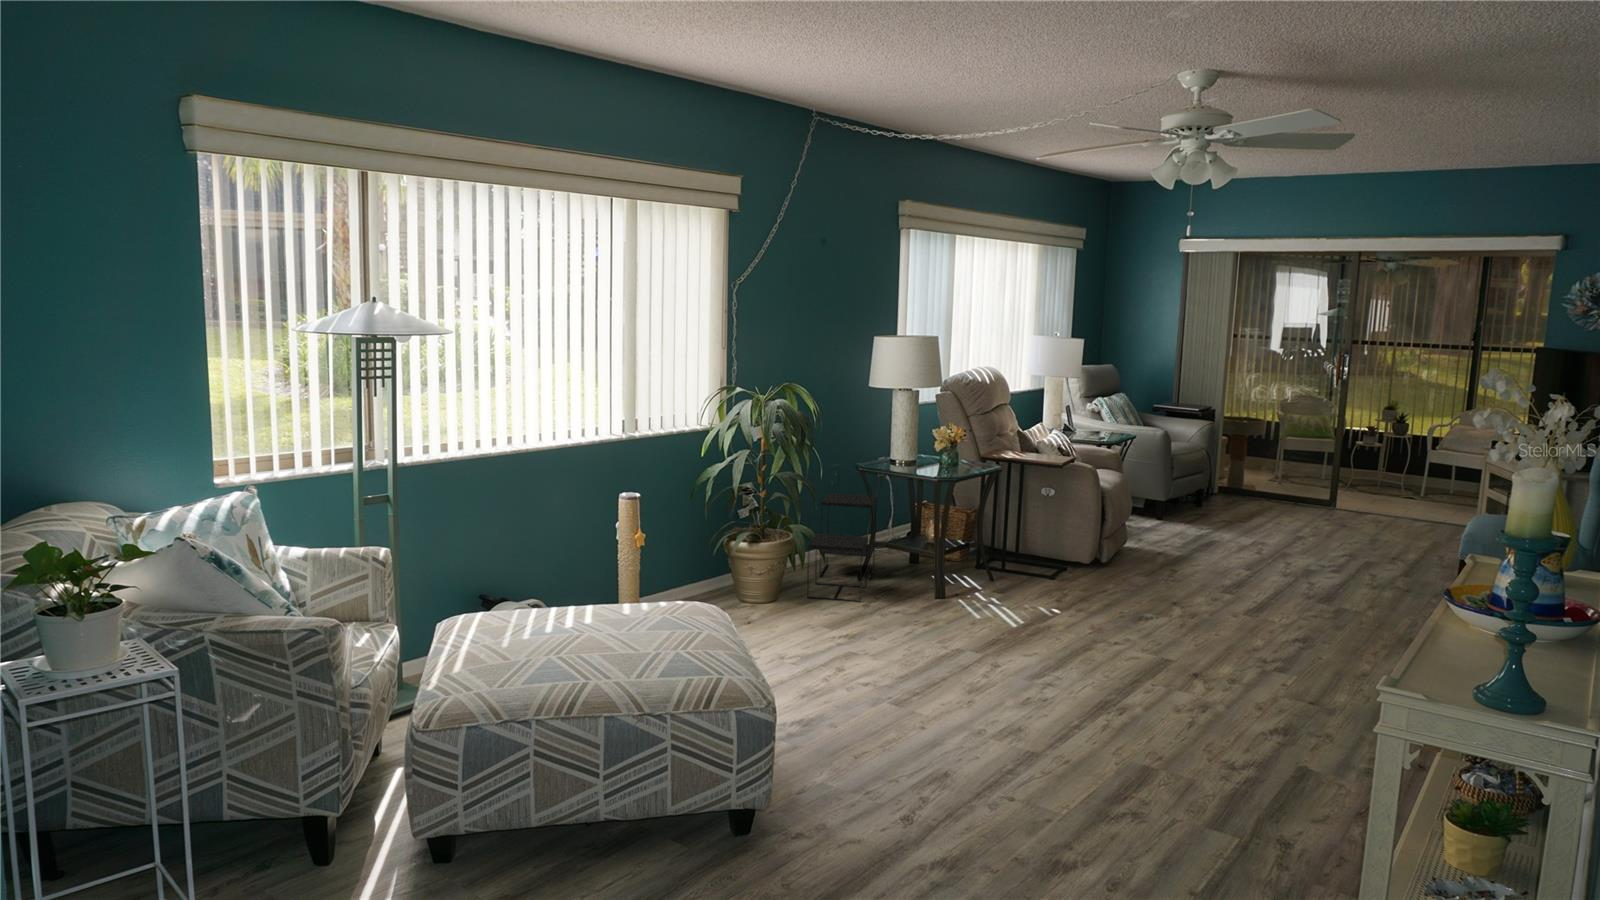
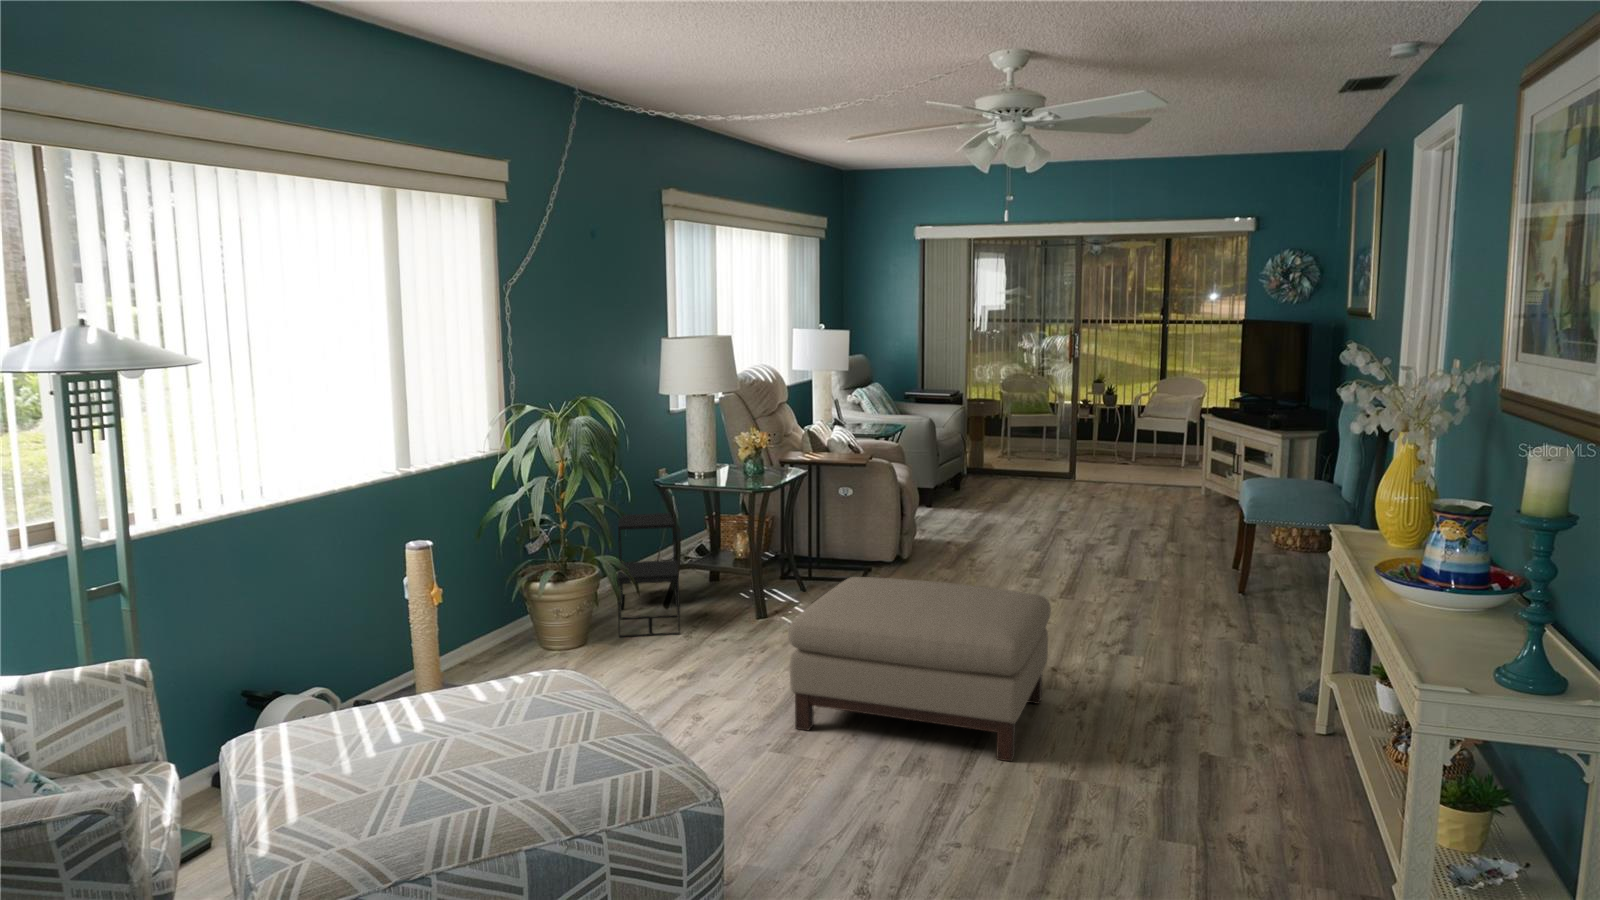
ottoman: none [919,562,1181,742] -> present [788,577,1051,761]

